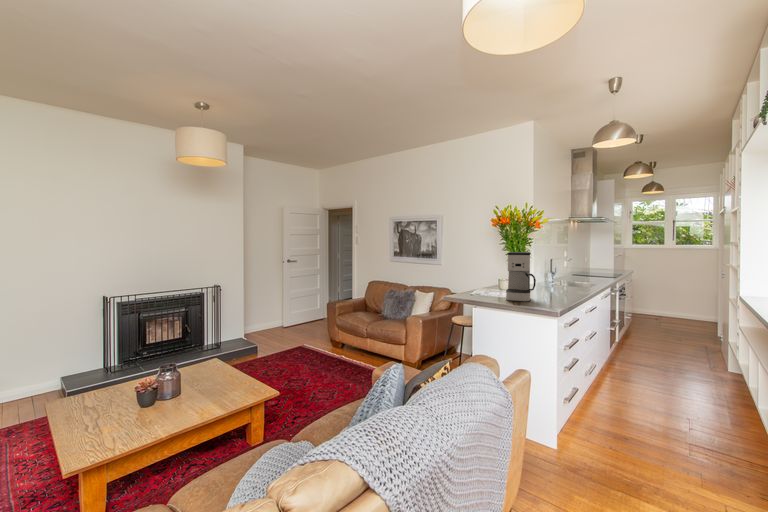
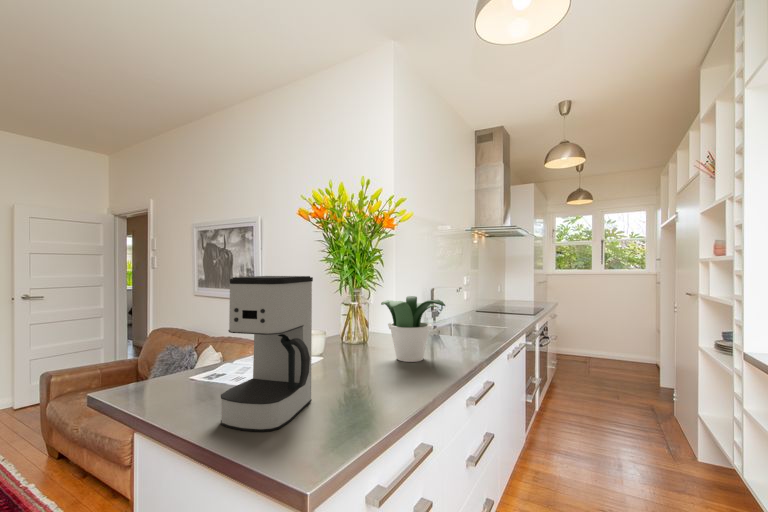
potted plant: none [537,261,575,291] -> present [381,296,445,362]

